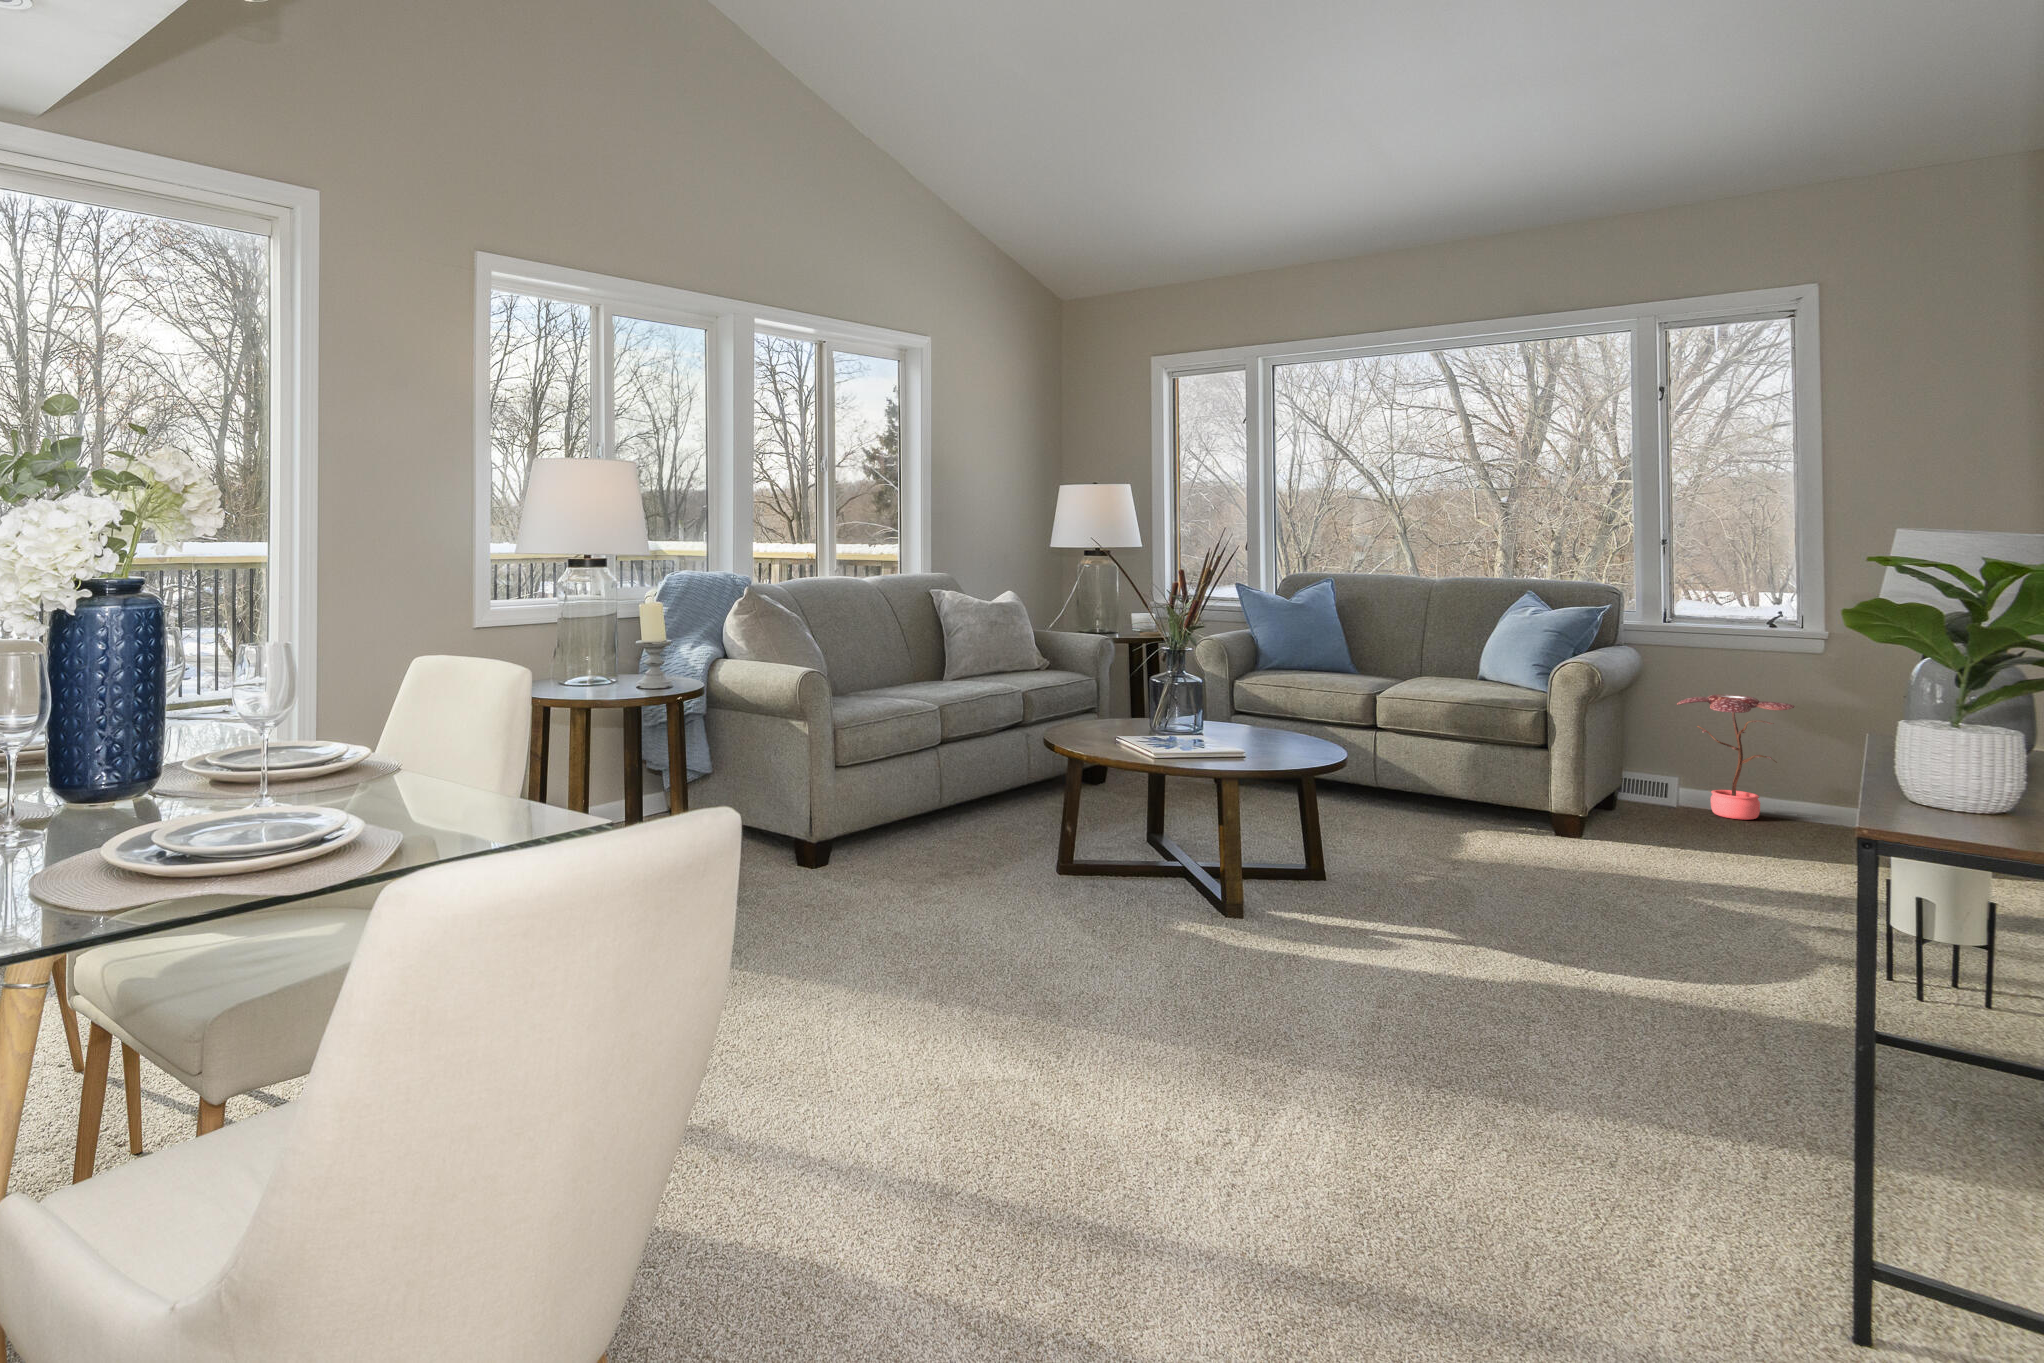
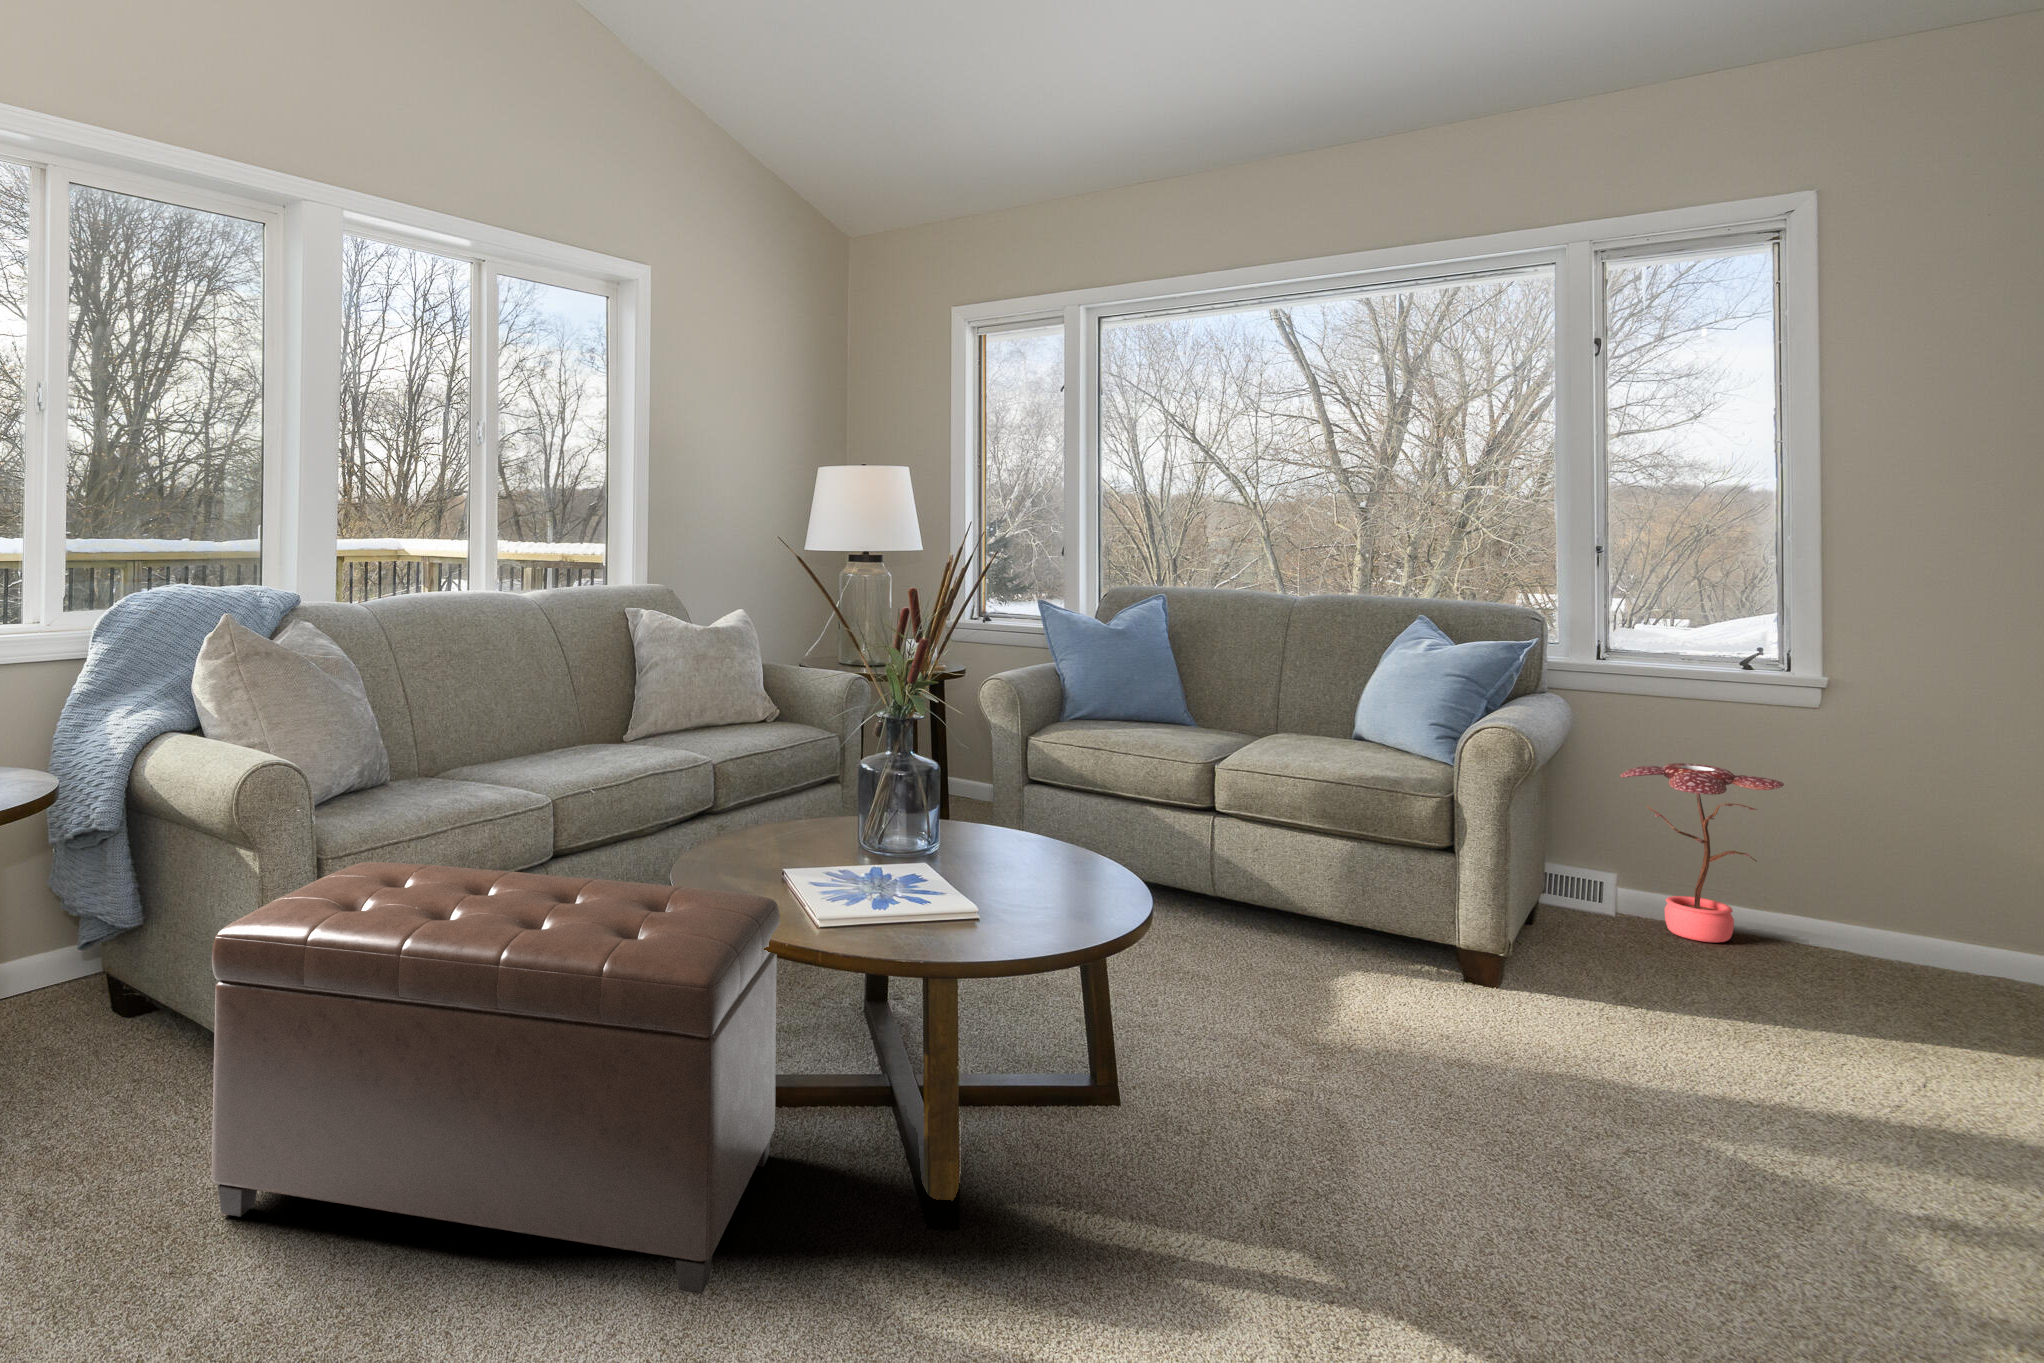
ottoman: none [819,729,1123,935] -> present [211,862,780,1294]

